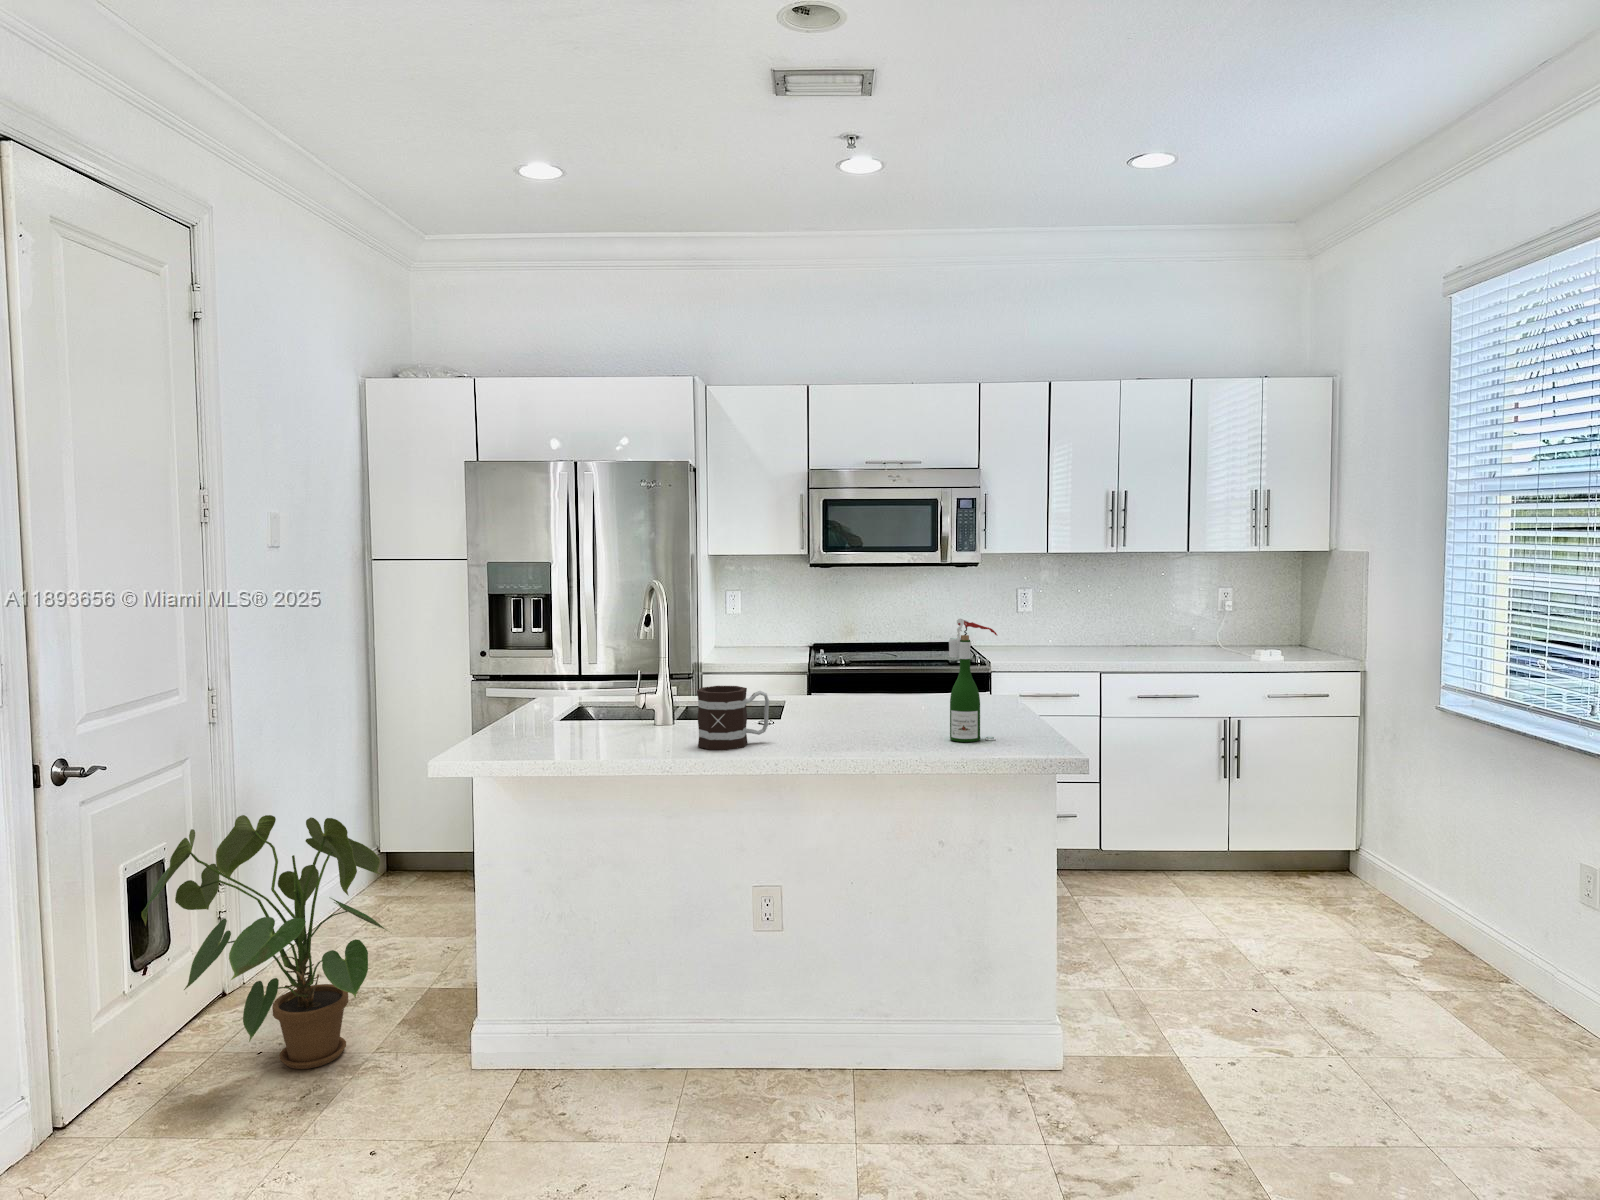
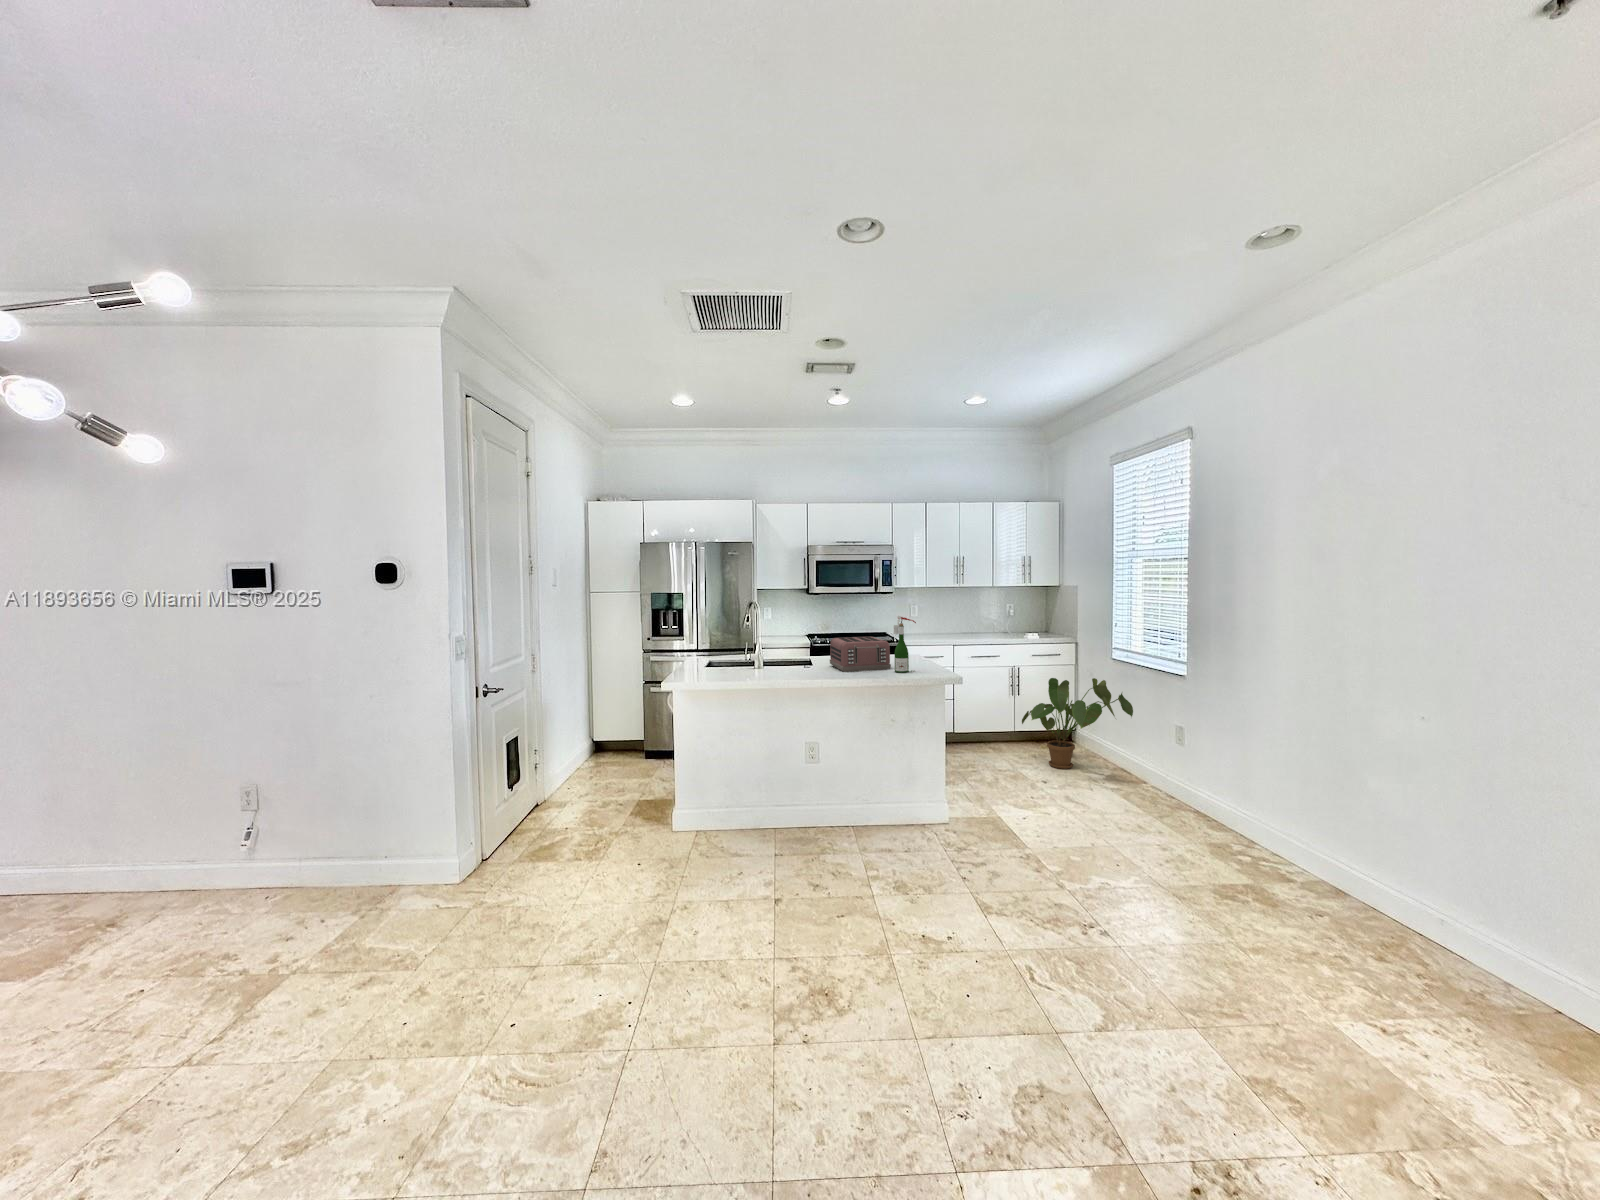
toaster: none [823,659,946,737] -> present [830,636,891,672]
mug: present [697,686,769,750] -> none [778,648,811,678]
house plant: present [142,815,386,1069] -> present [1022,678,1133,769]

